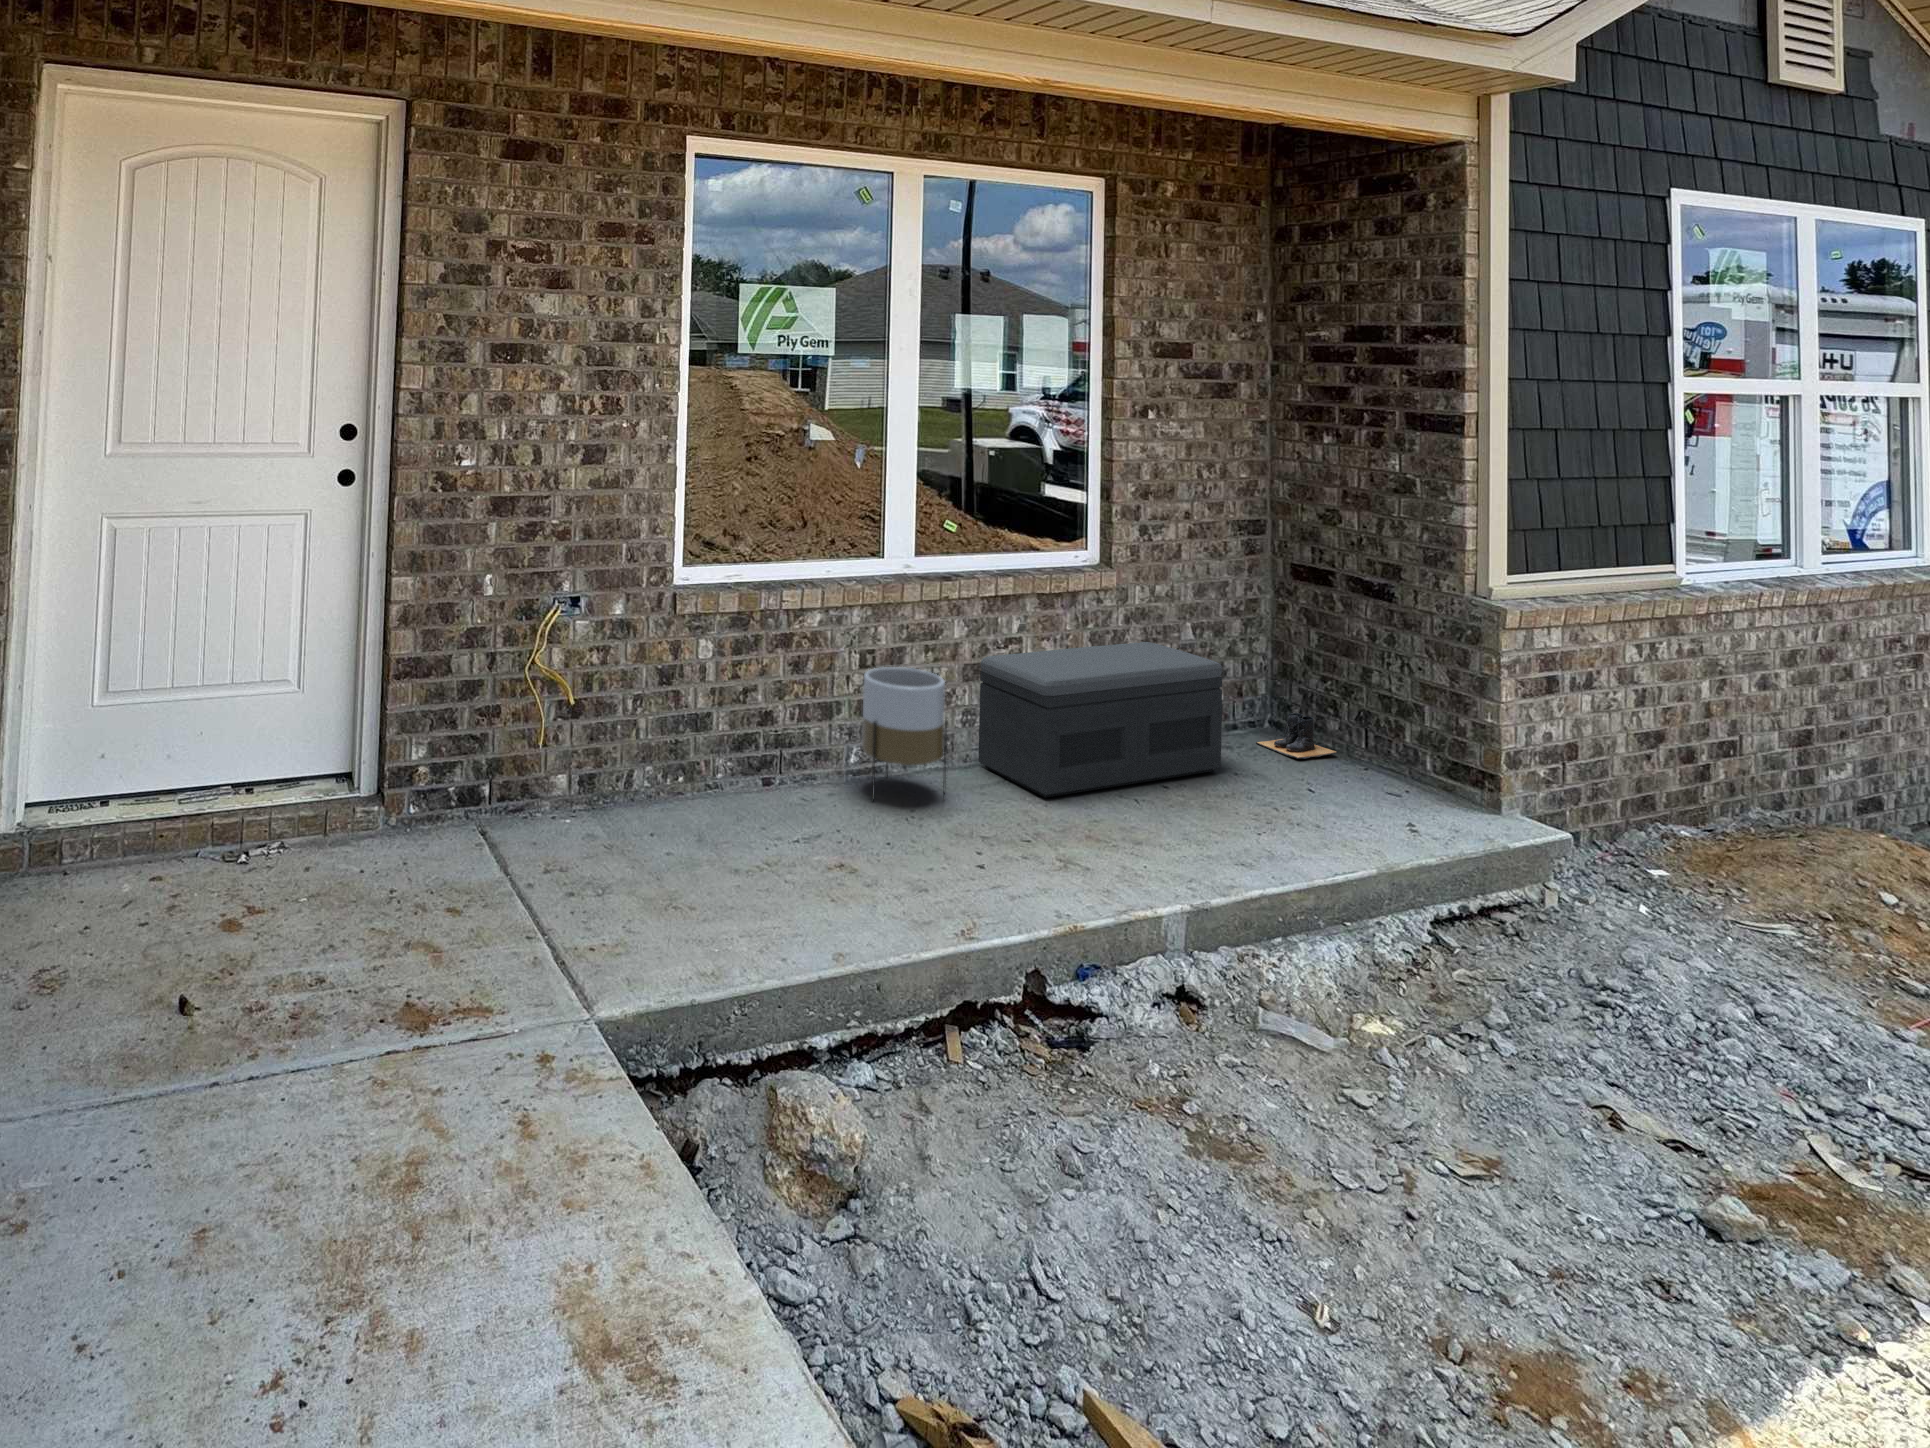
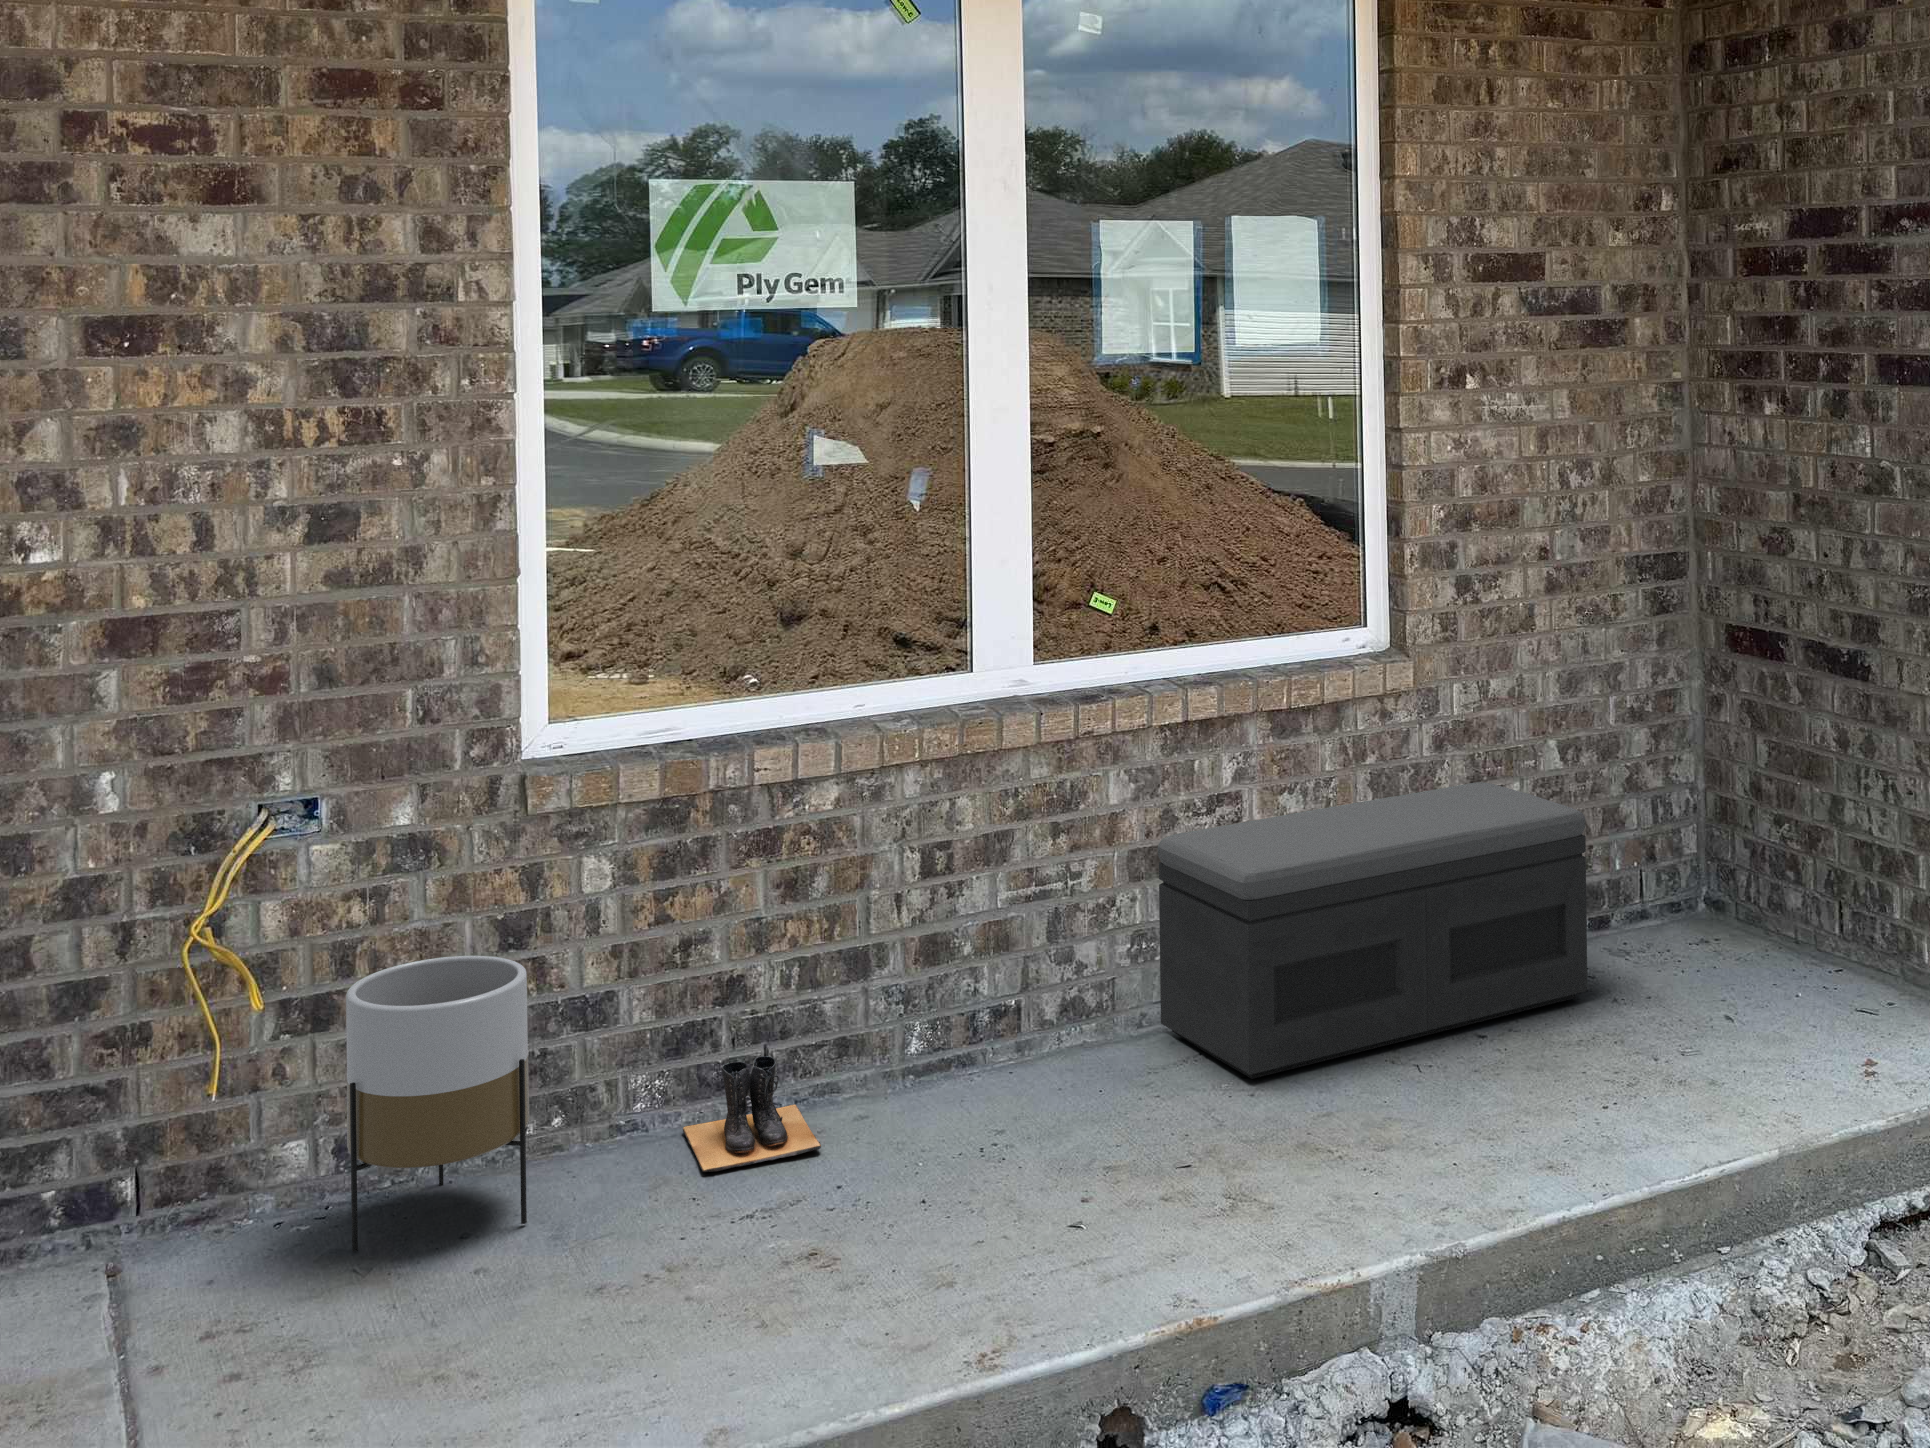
planter: present [862,667,947,800] -> present [346,956,530,1252]
boots: present [1256,713,1337,759] -> present [683,1056,821,1172]

